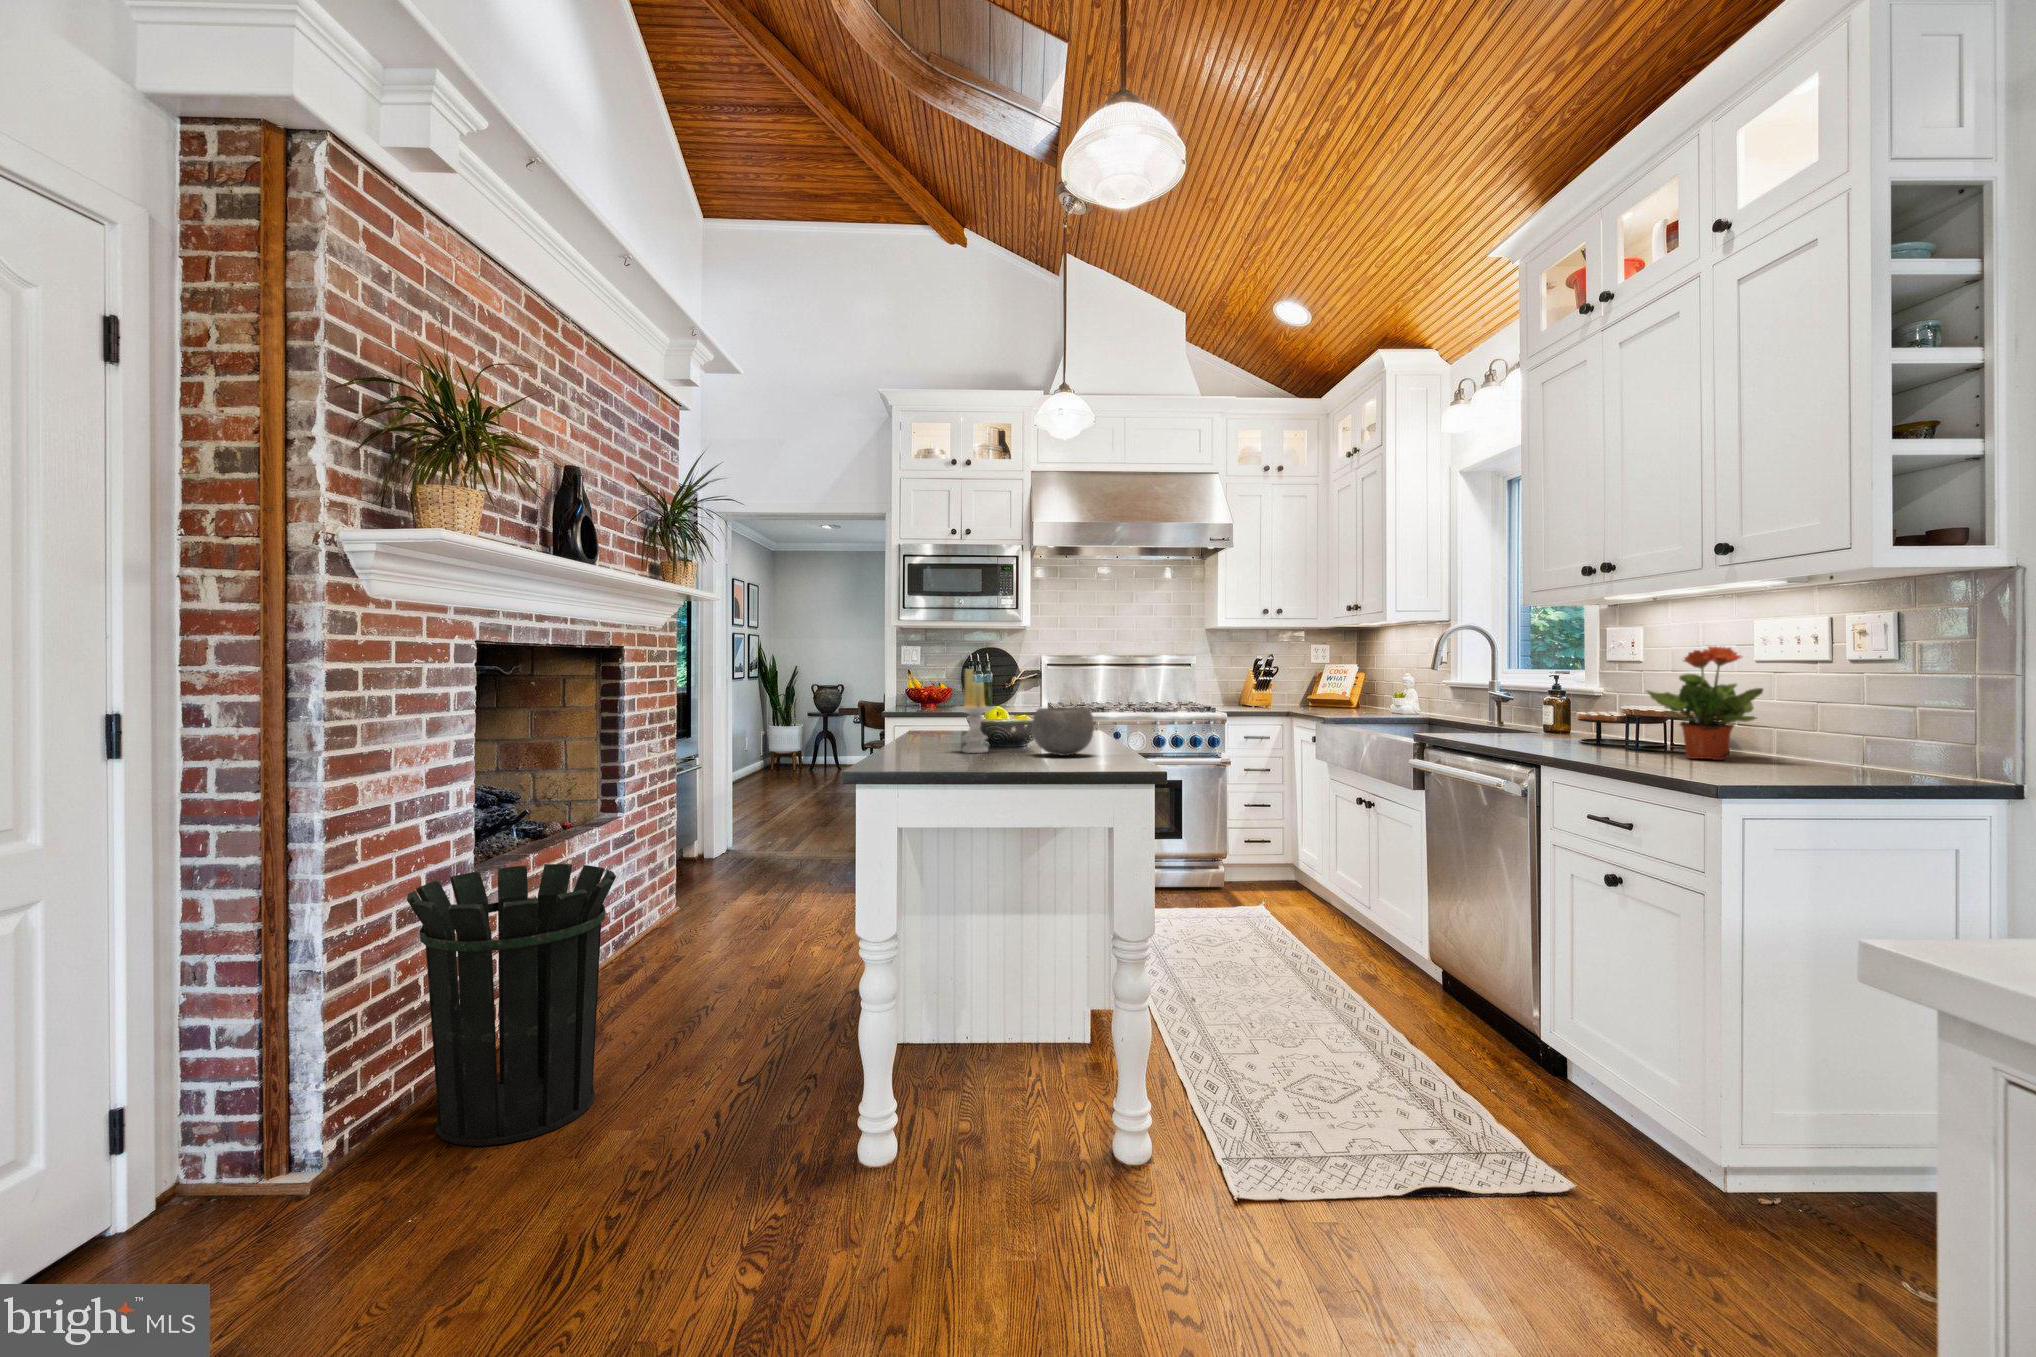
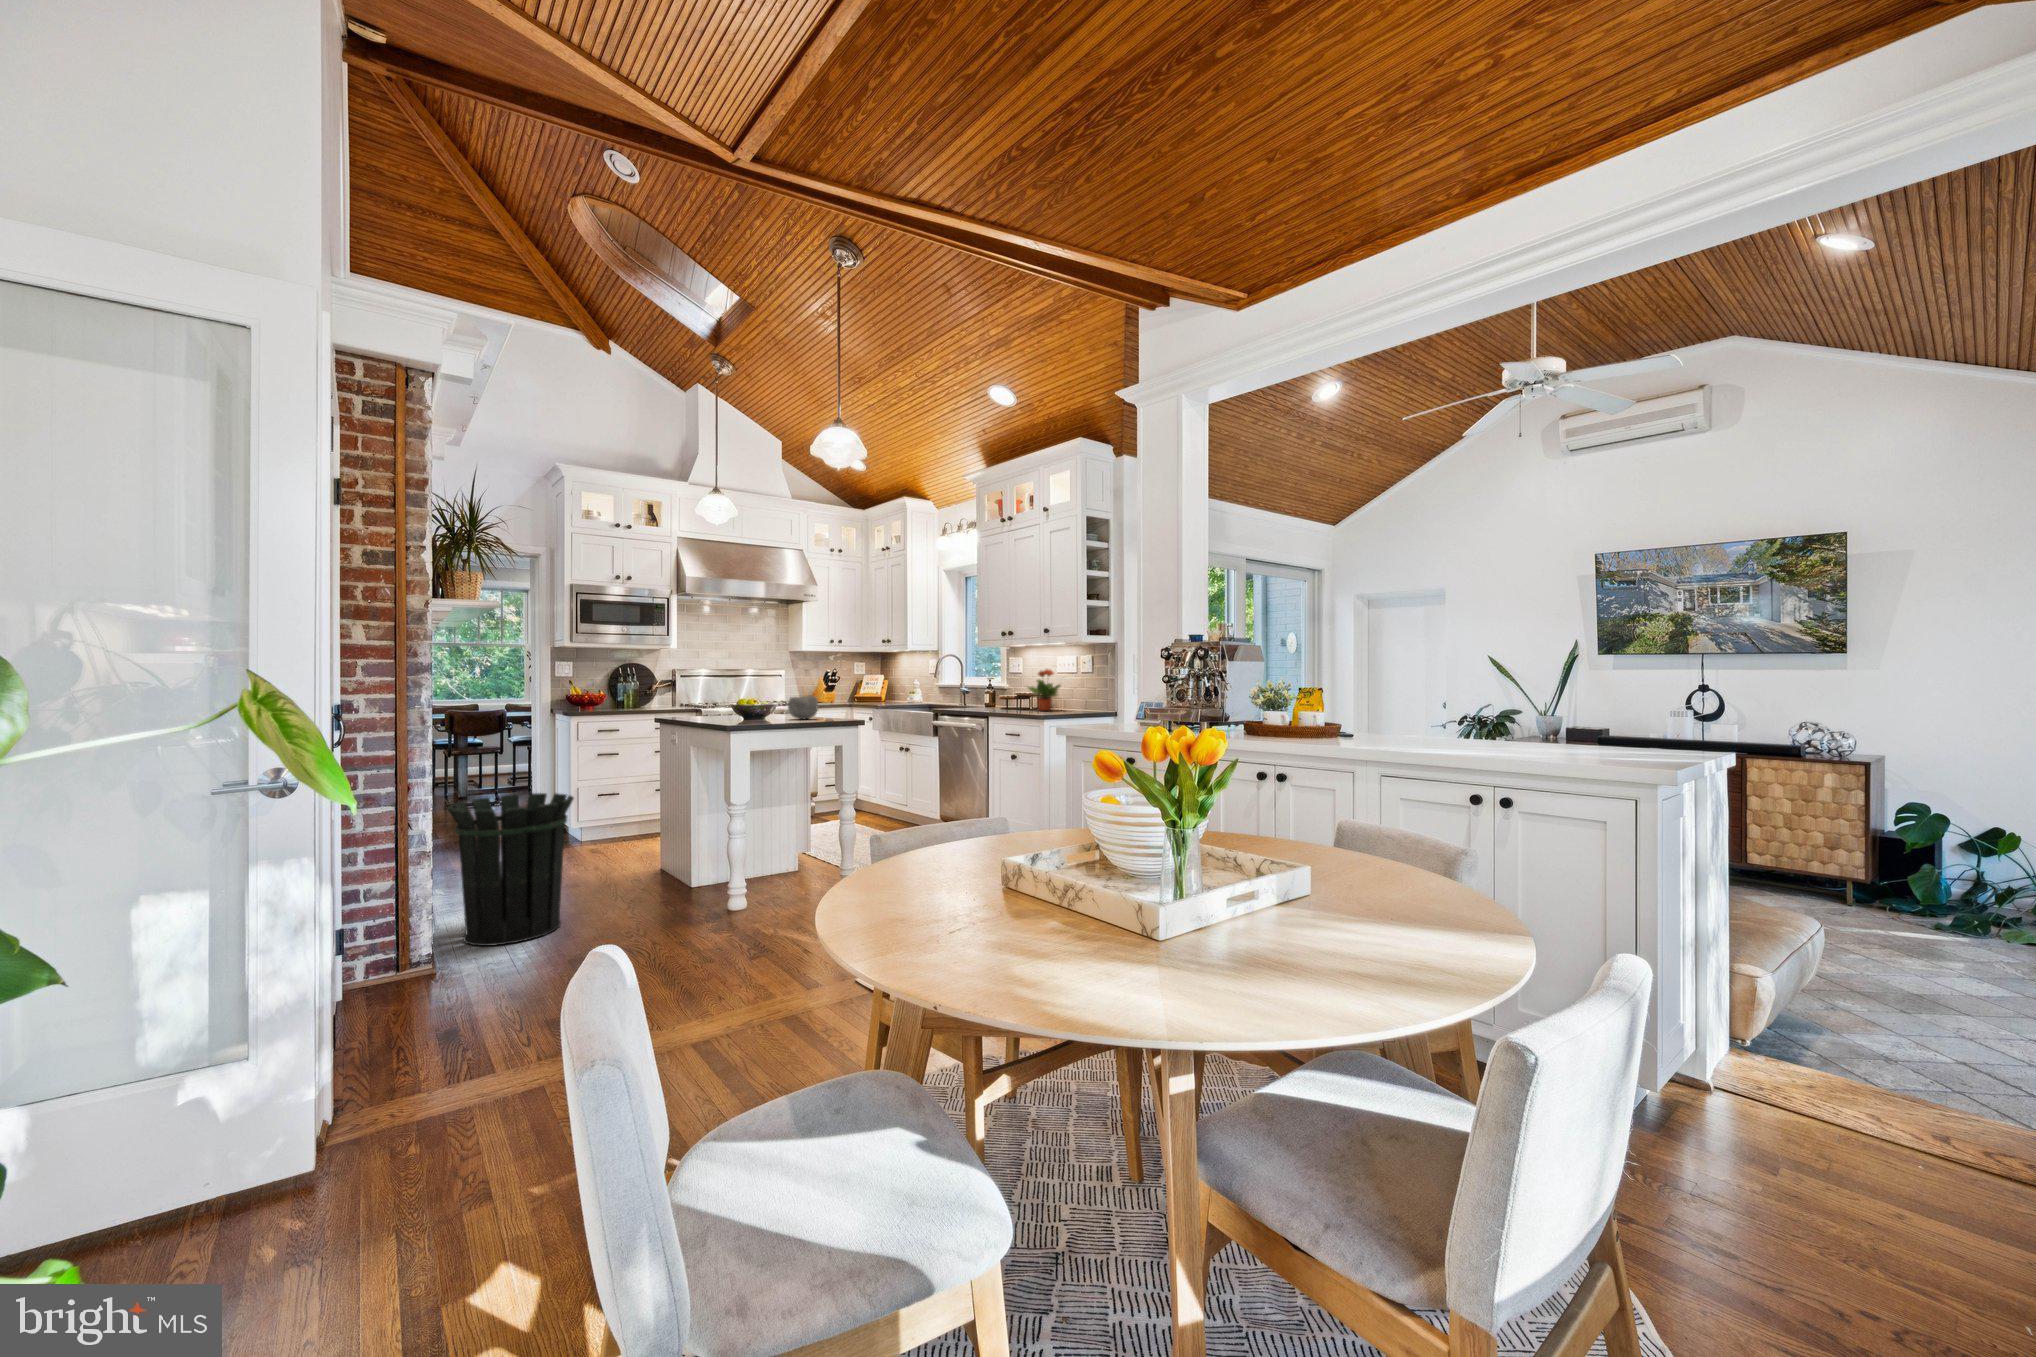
candle: present [955,669,995,753] -> none [742,678,765,720]

